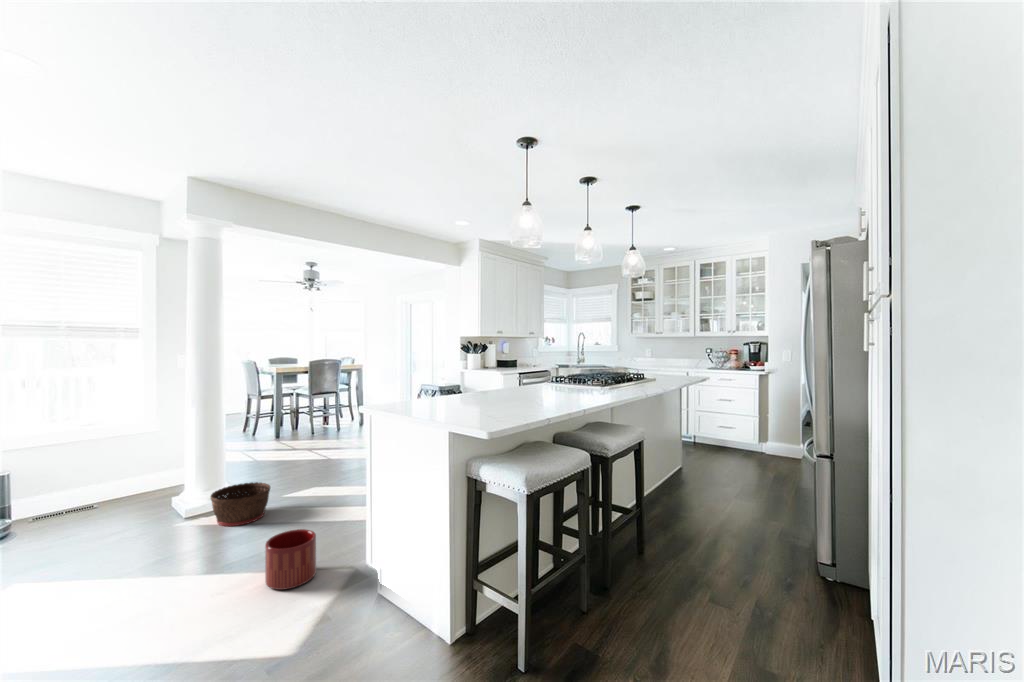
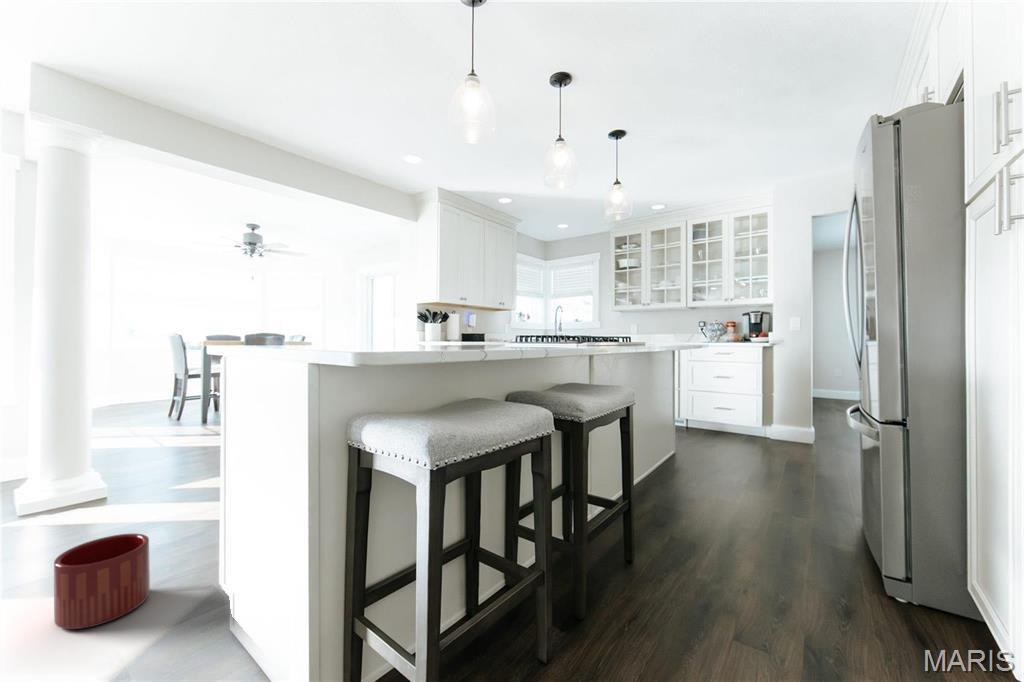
basket: present [211,482,270,526] -> none [43,470,140,529]

